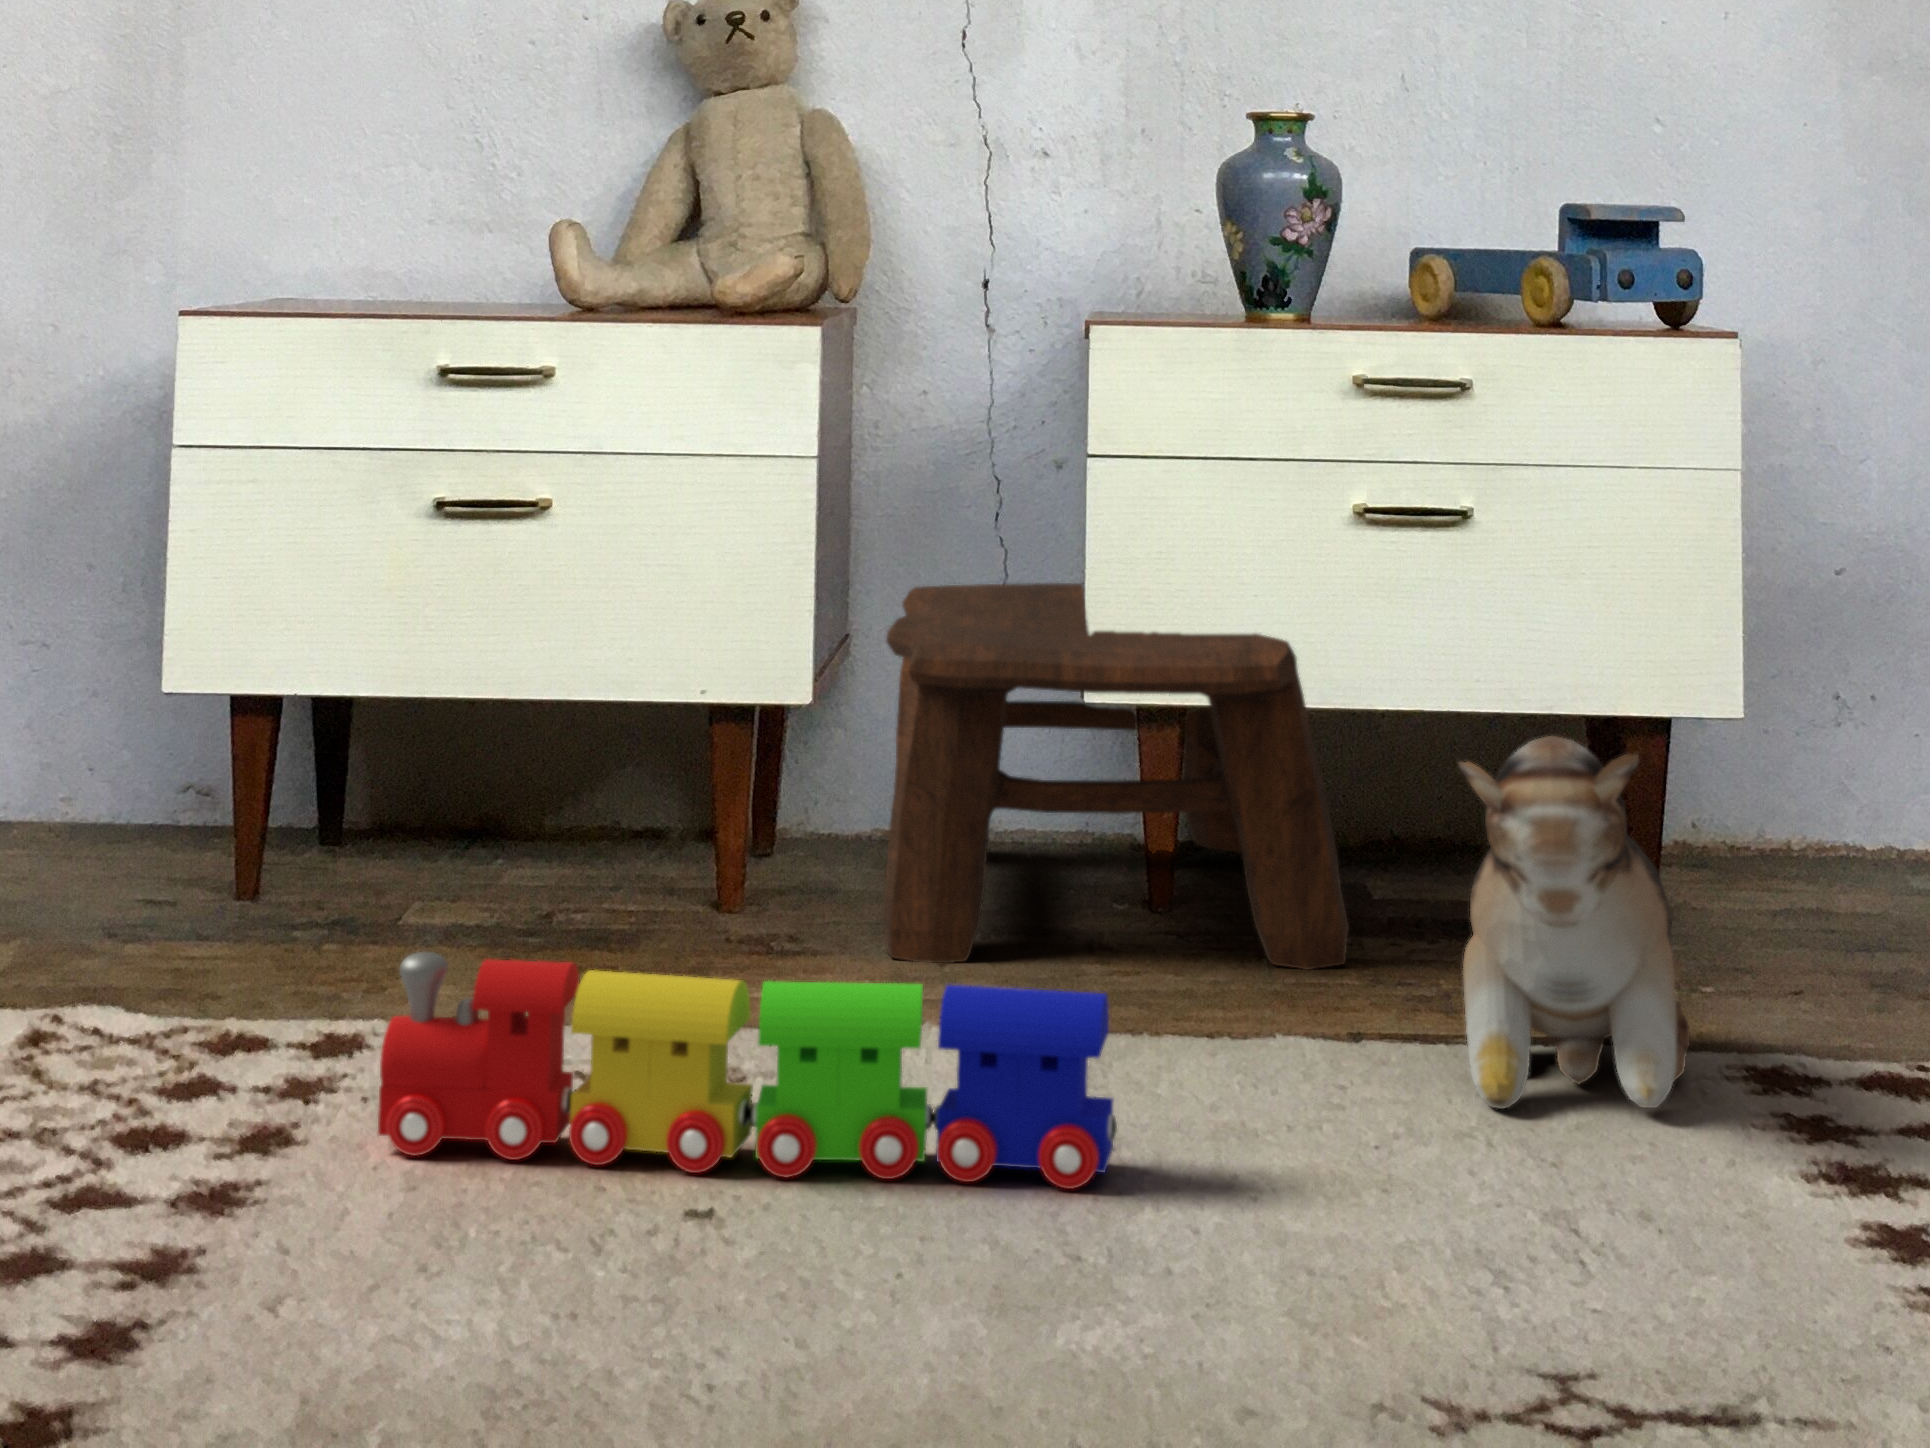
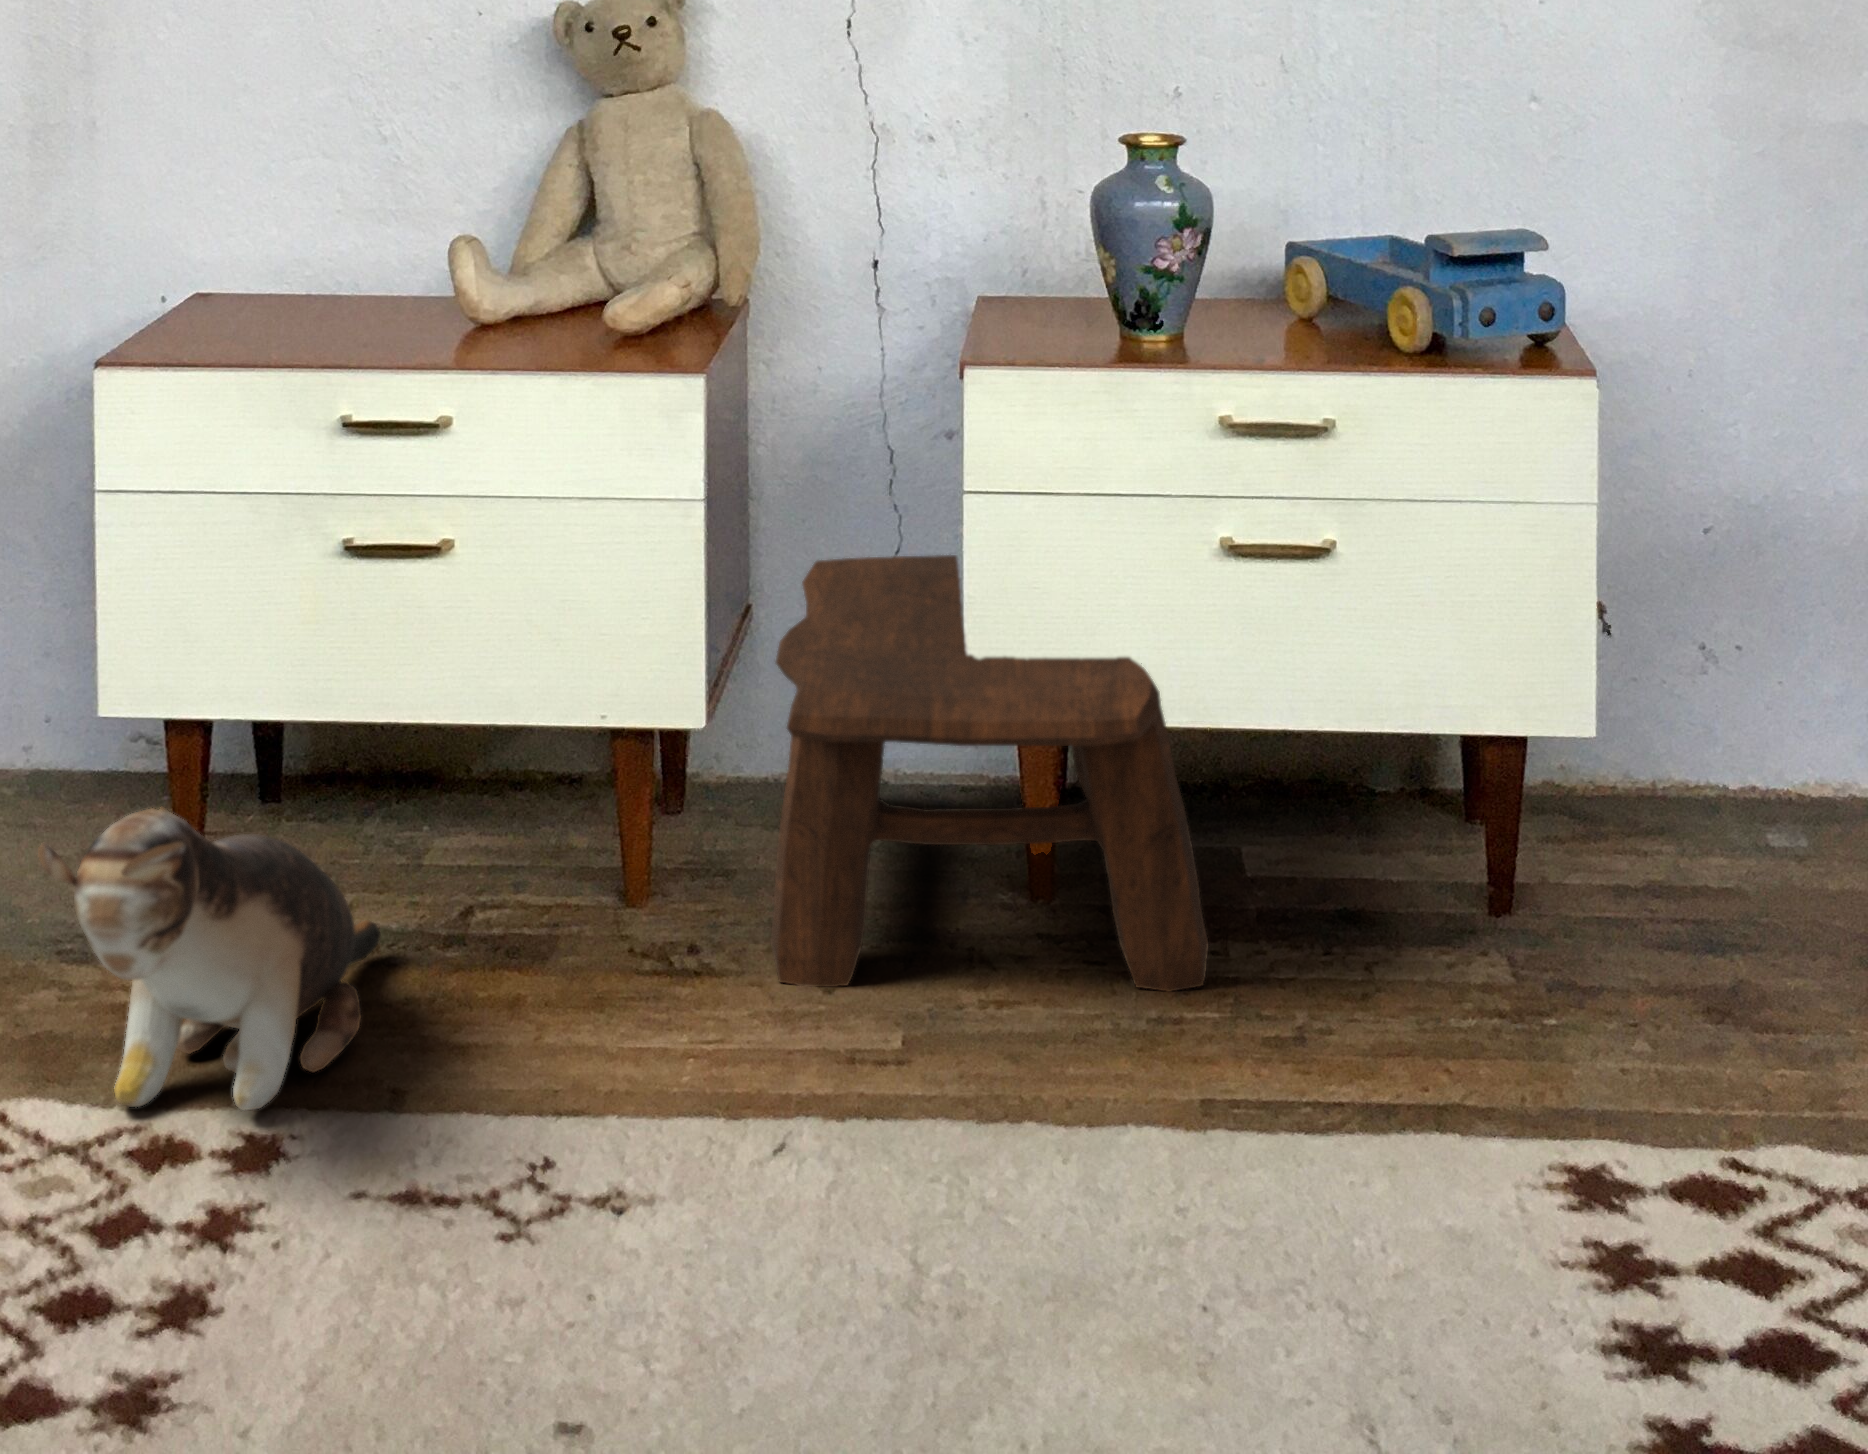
plush toy: present [1458,736,1690,1109] -> present [38,807,380,1111]
toy train: present [378,952,1117,1189] -> none [263,1131,946,1370]

